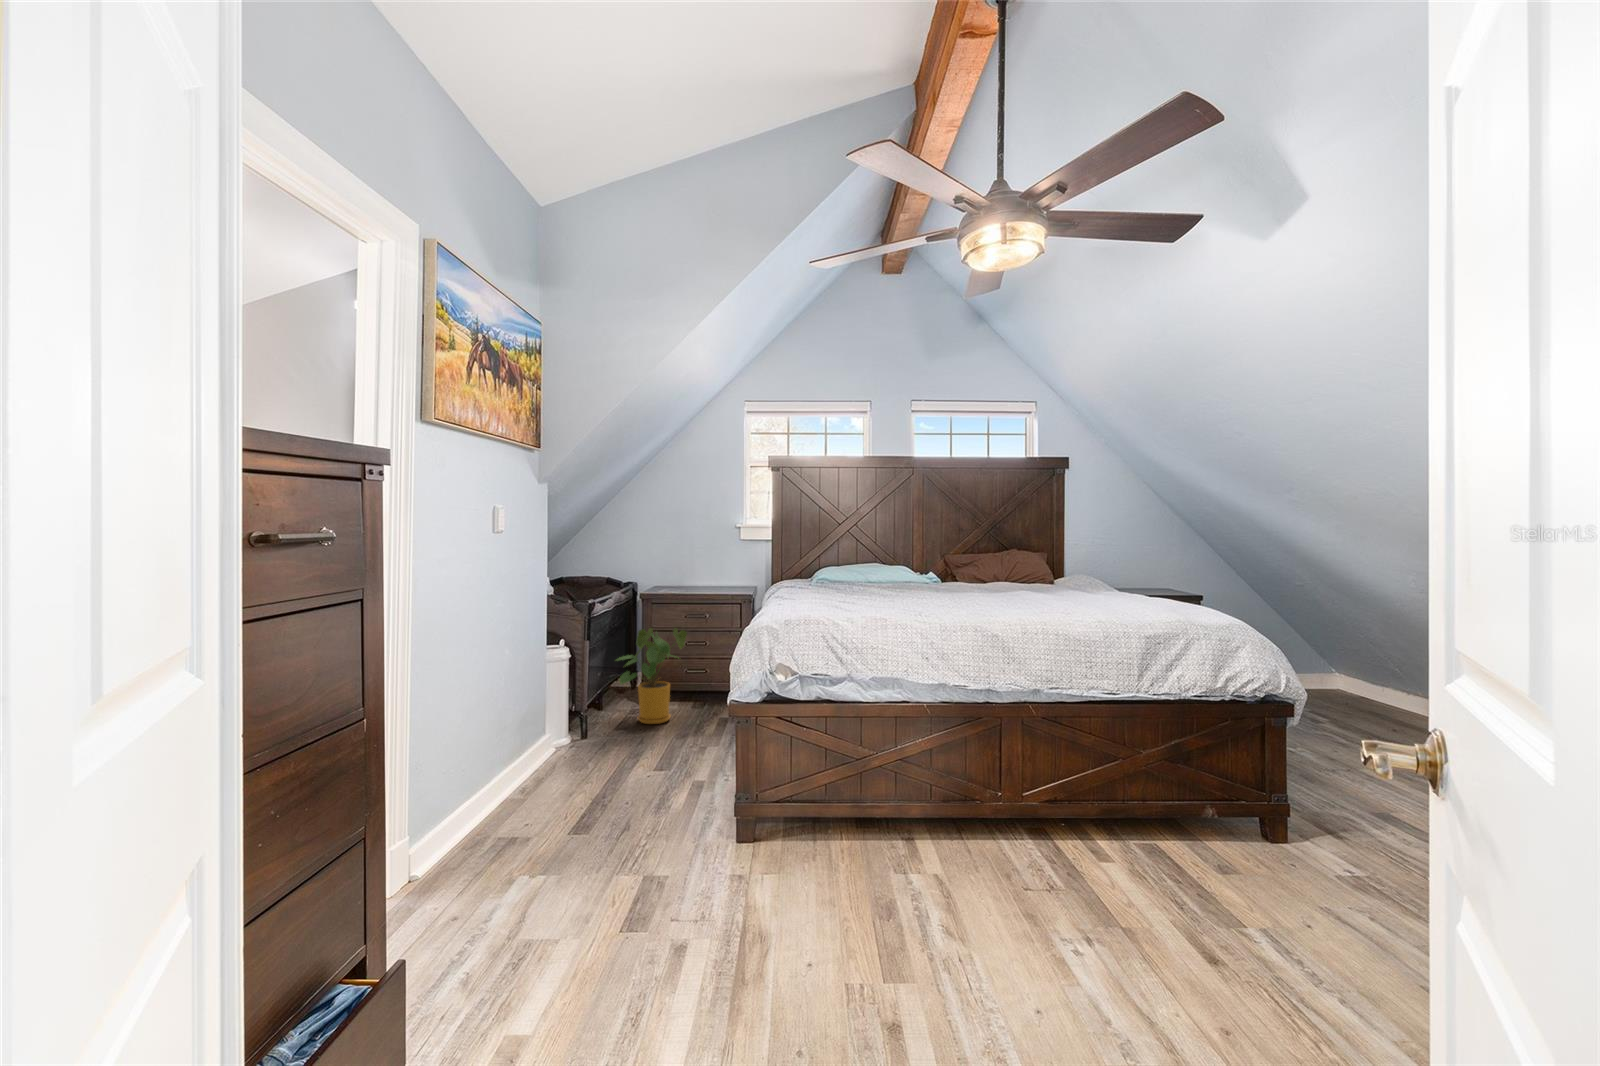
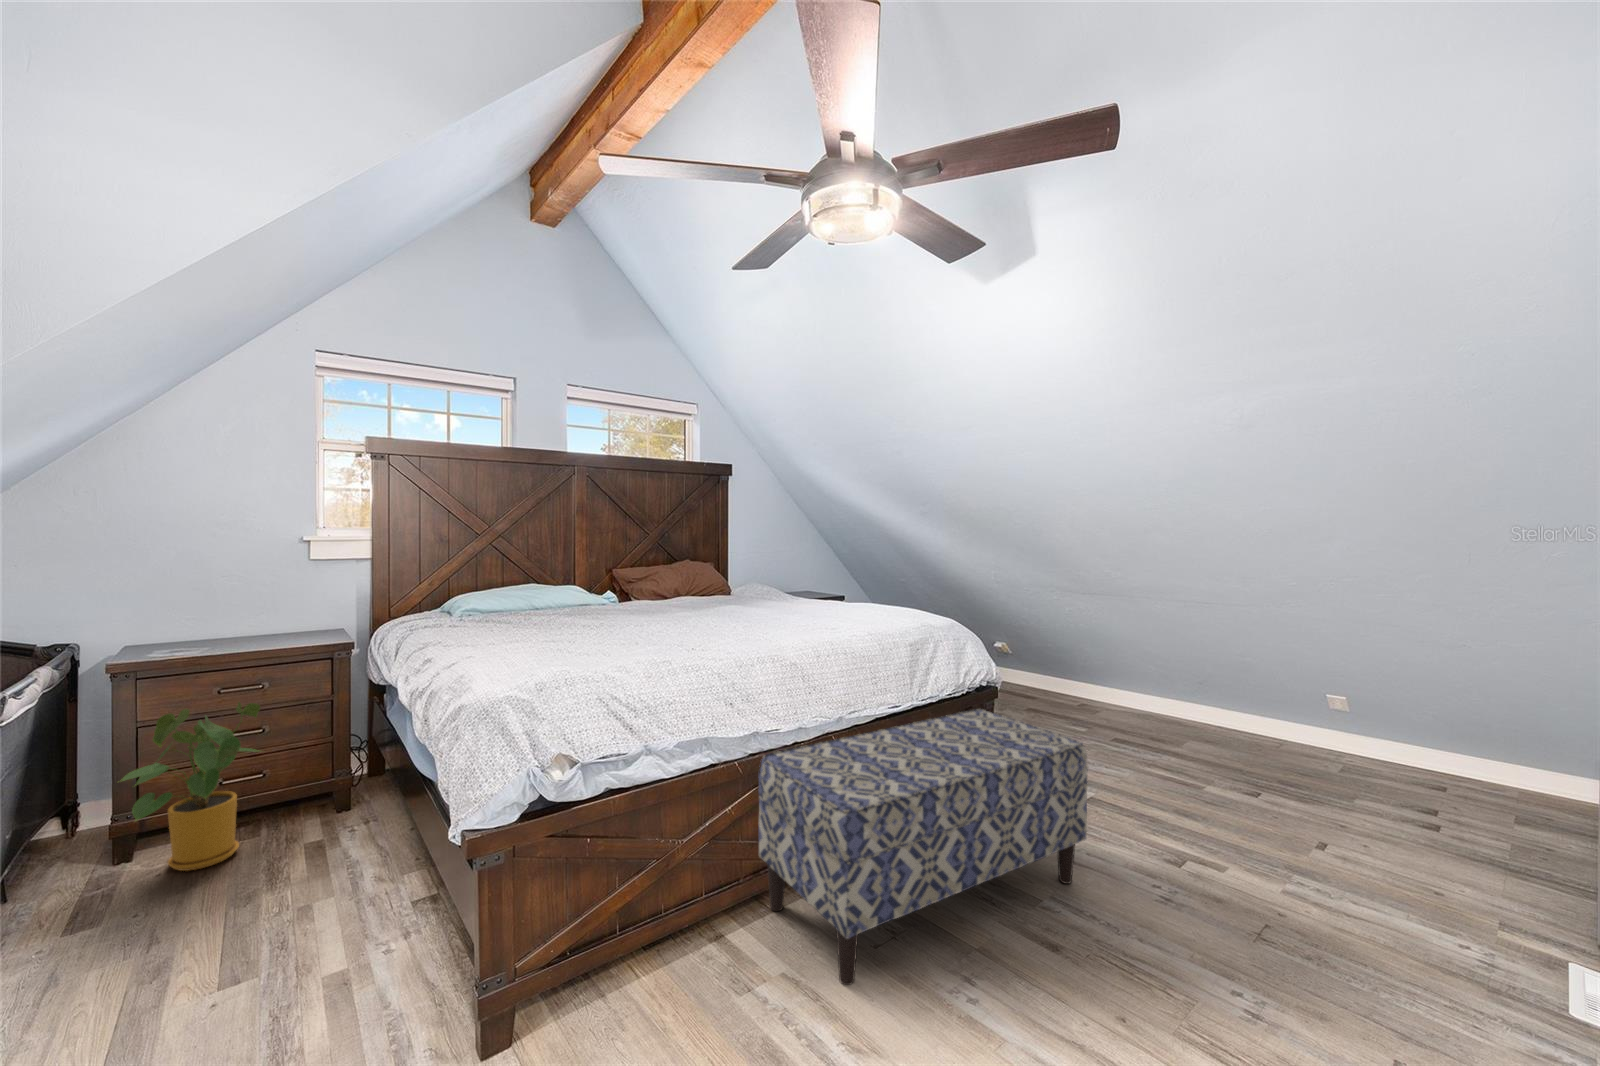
bench: none [952,705,1325,918] -> present [759,709,1088,985]

